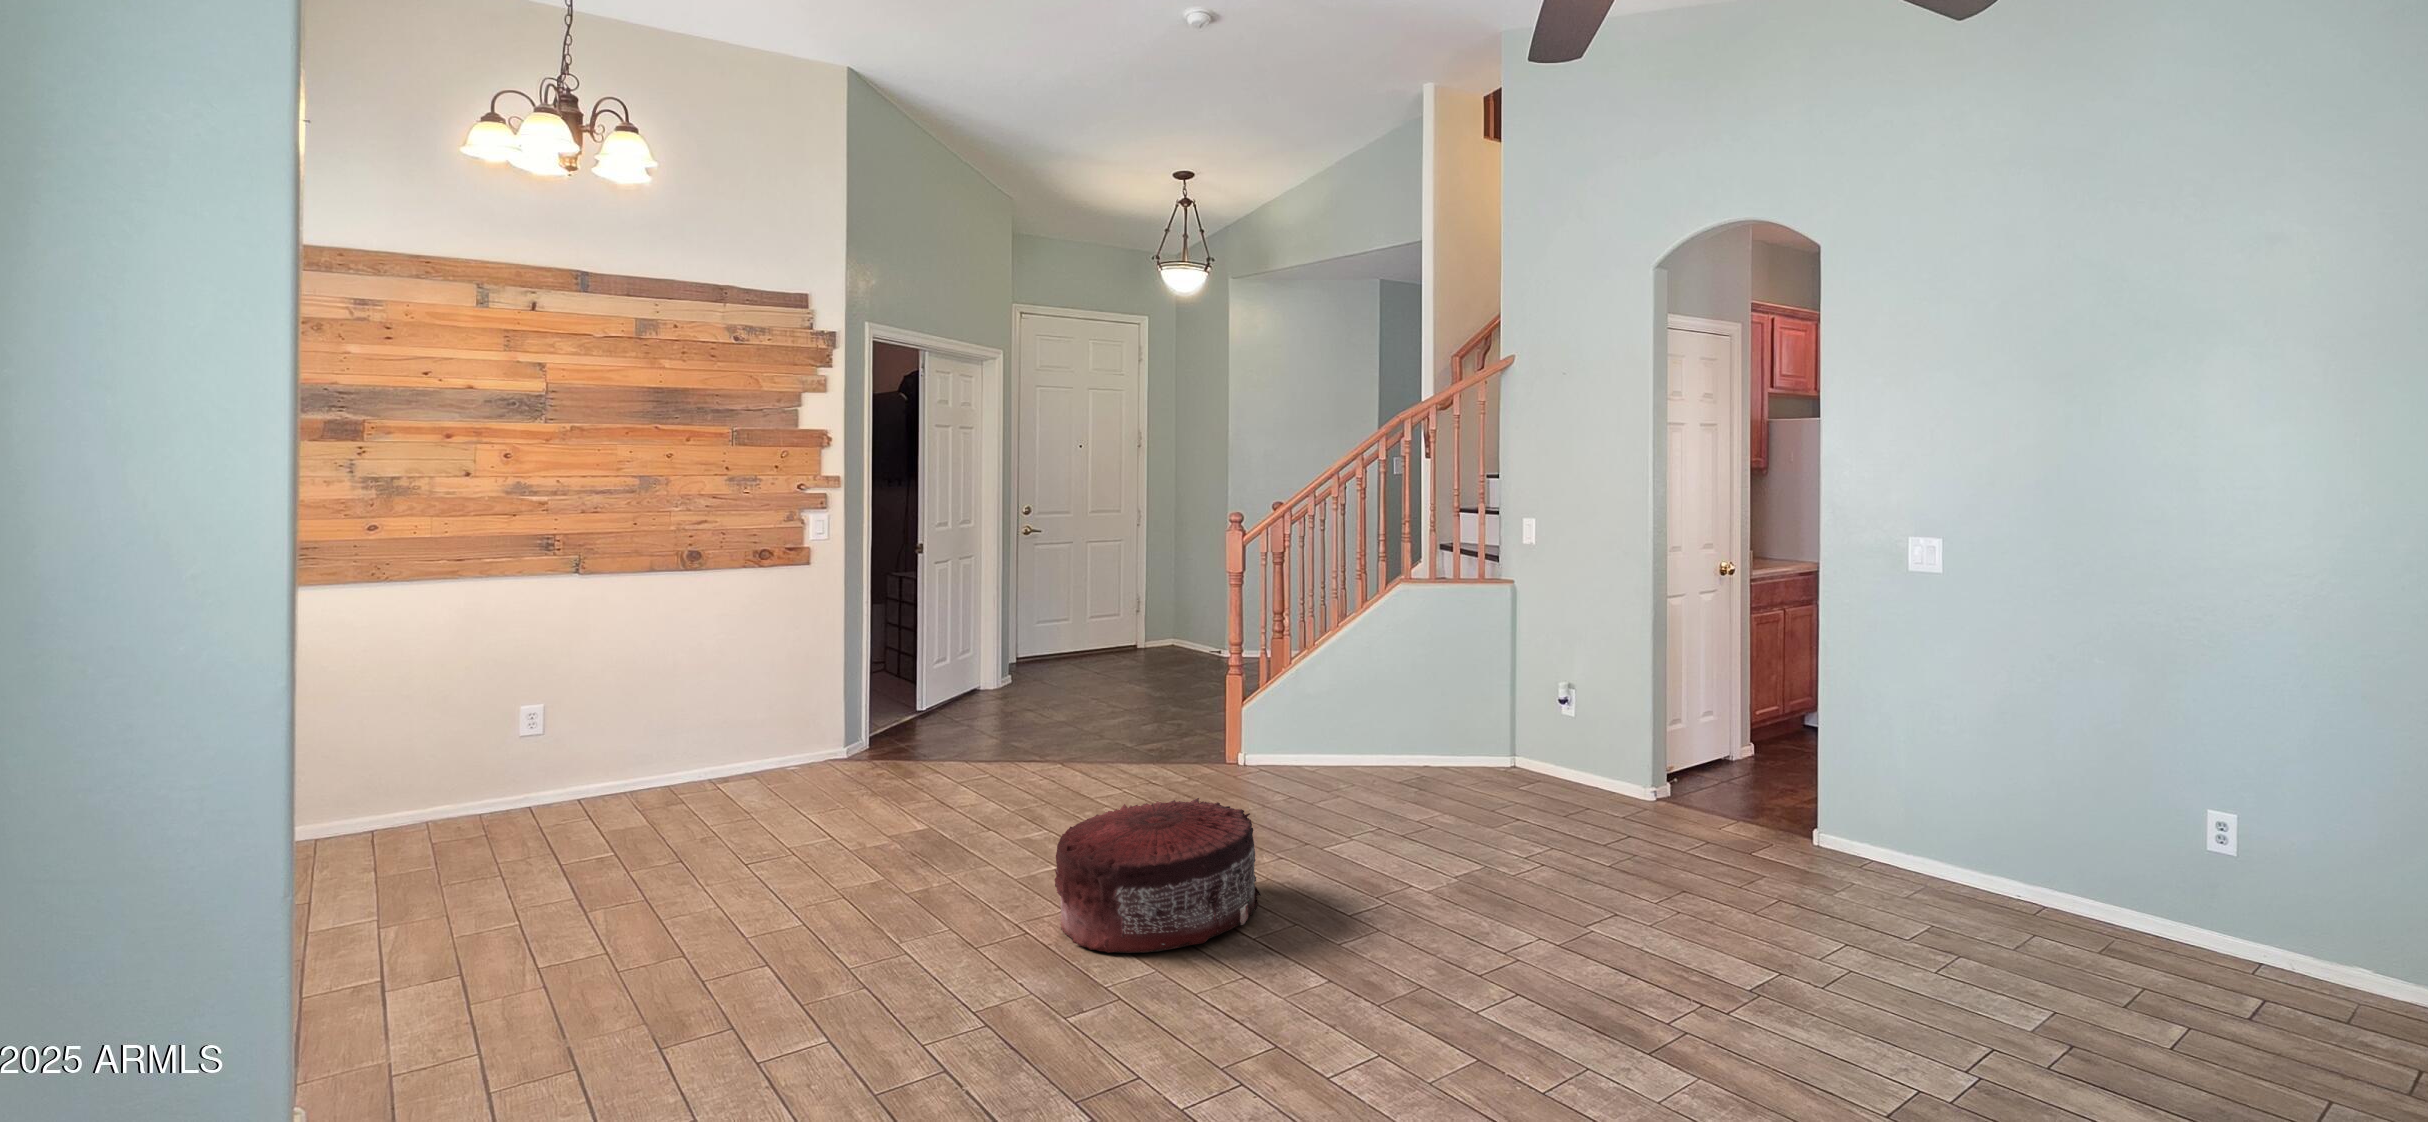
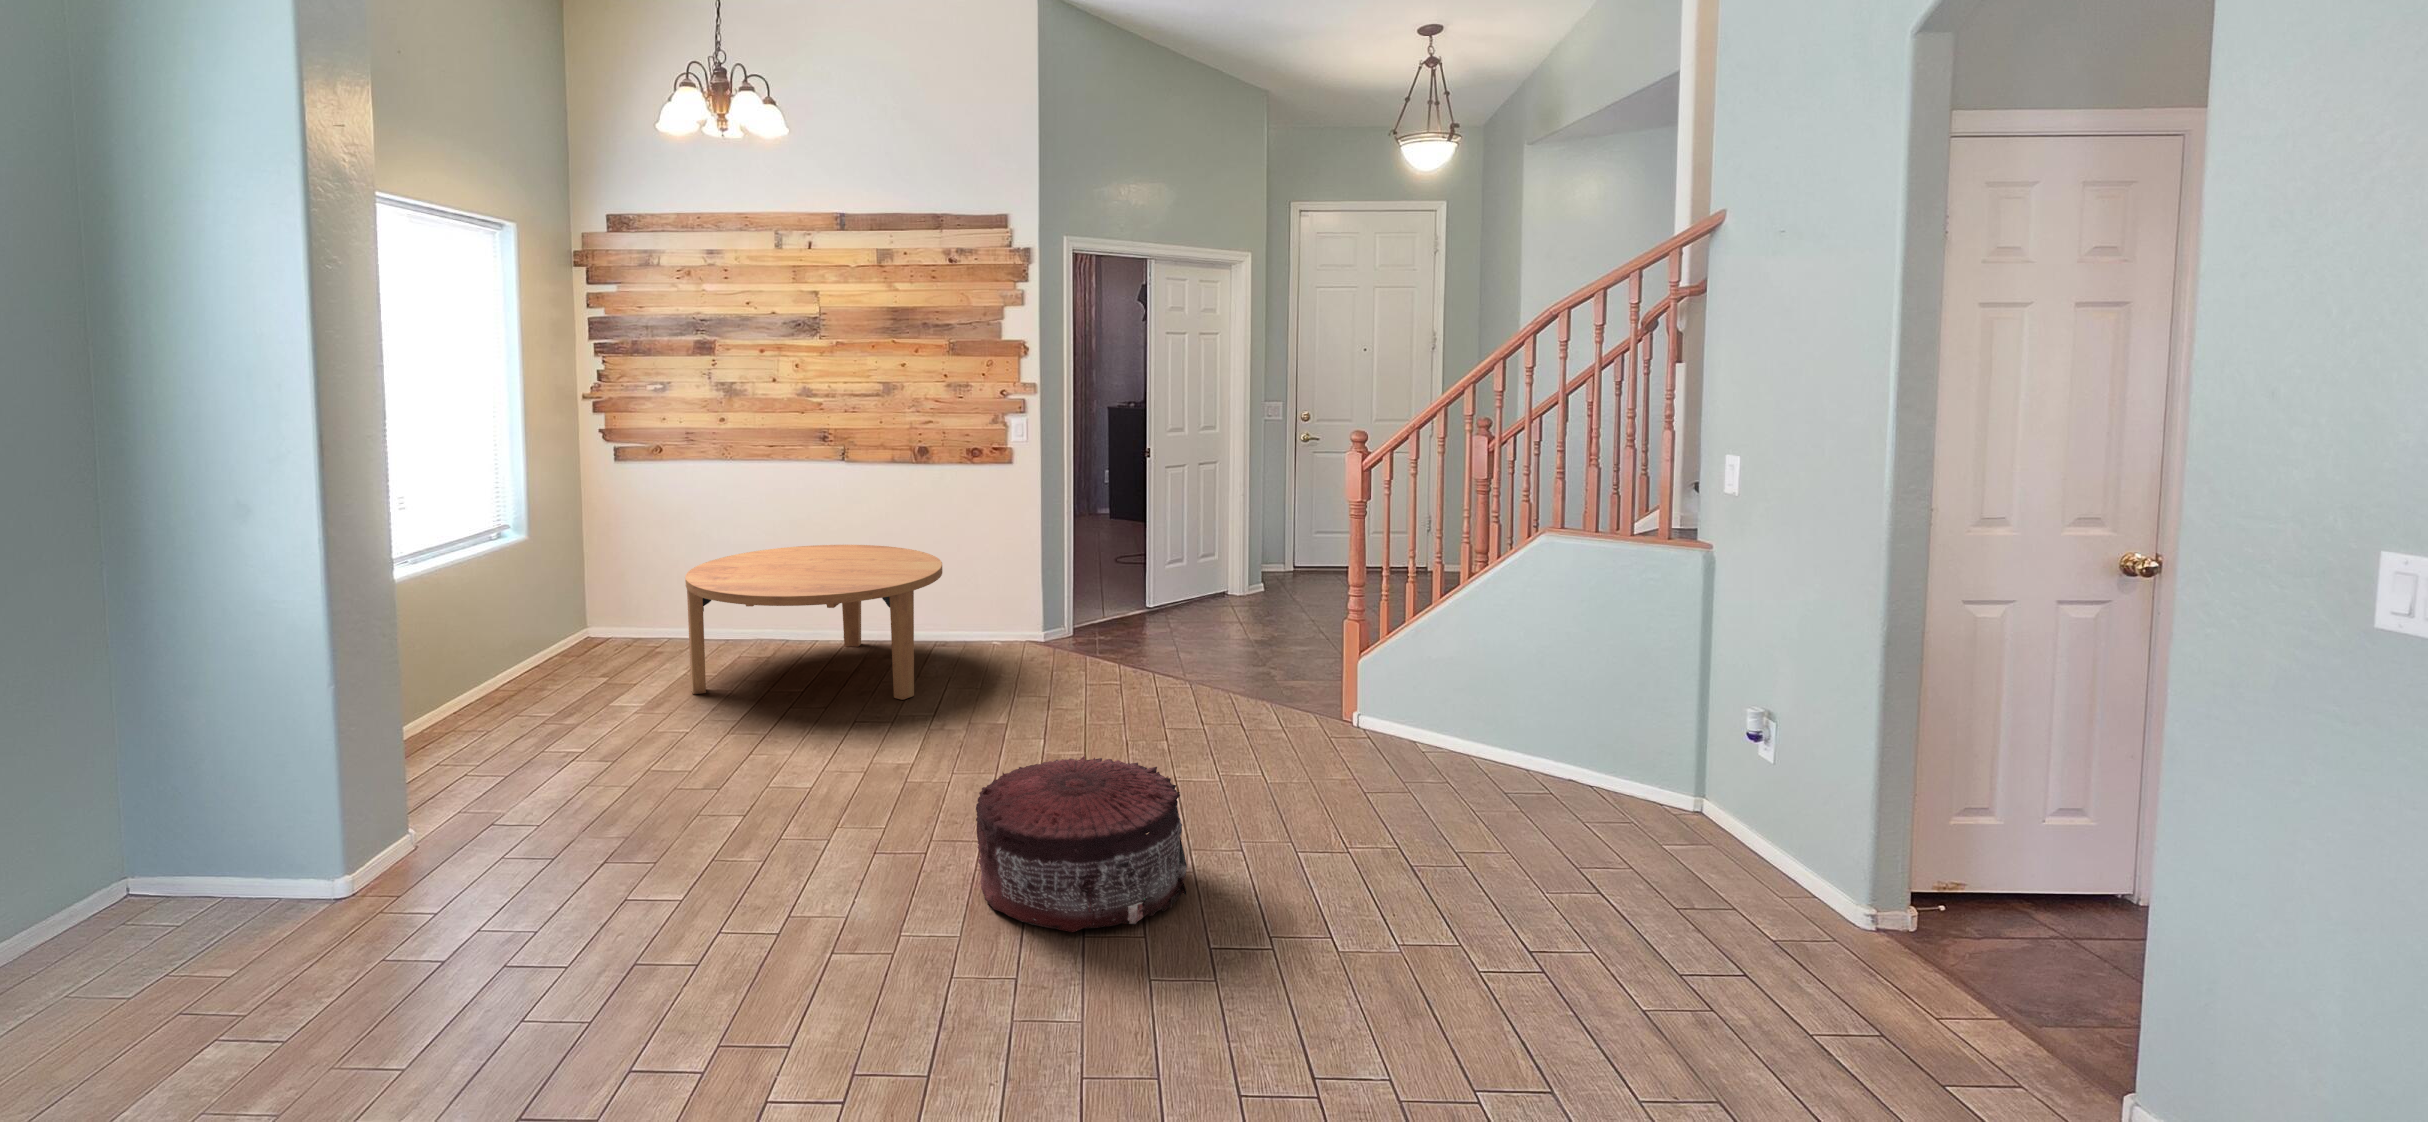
coffee table: none [377,674,768,894] -> present [685,545,942,700]

